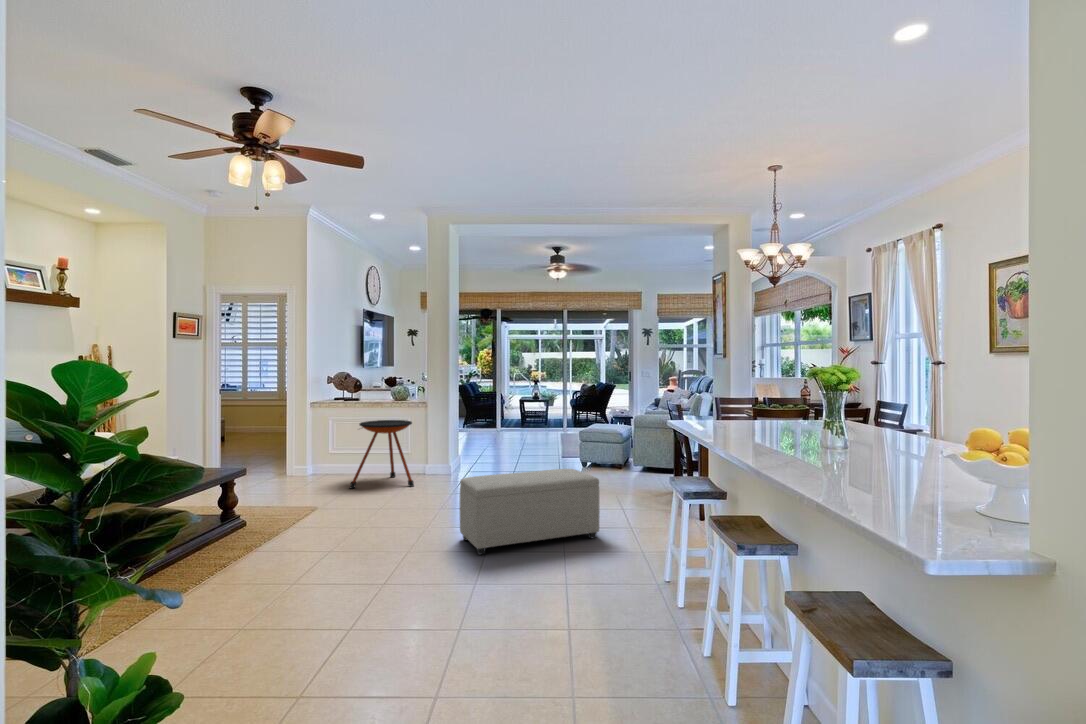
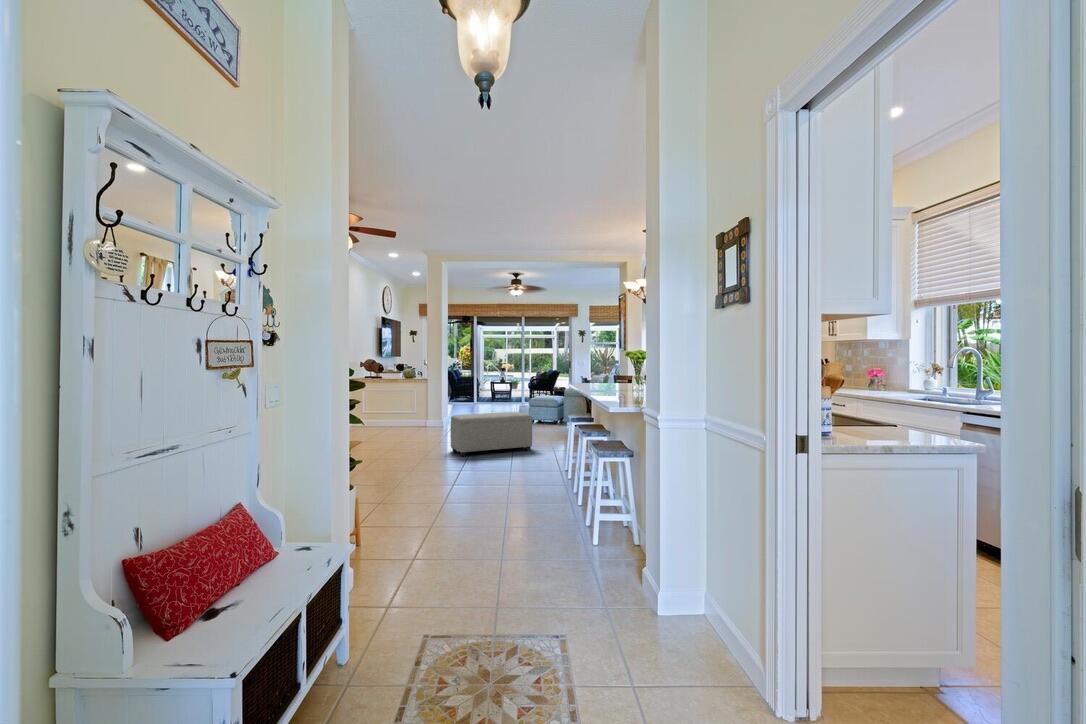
side table: present [350,420,414,488] -> none [377,390,419,433]

